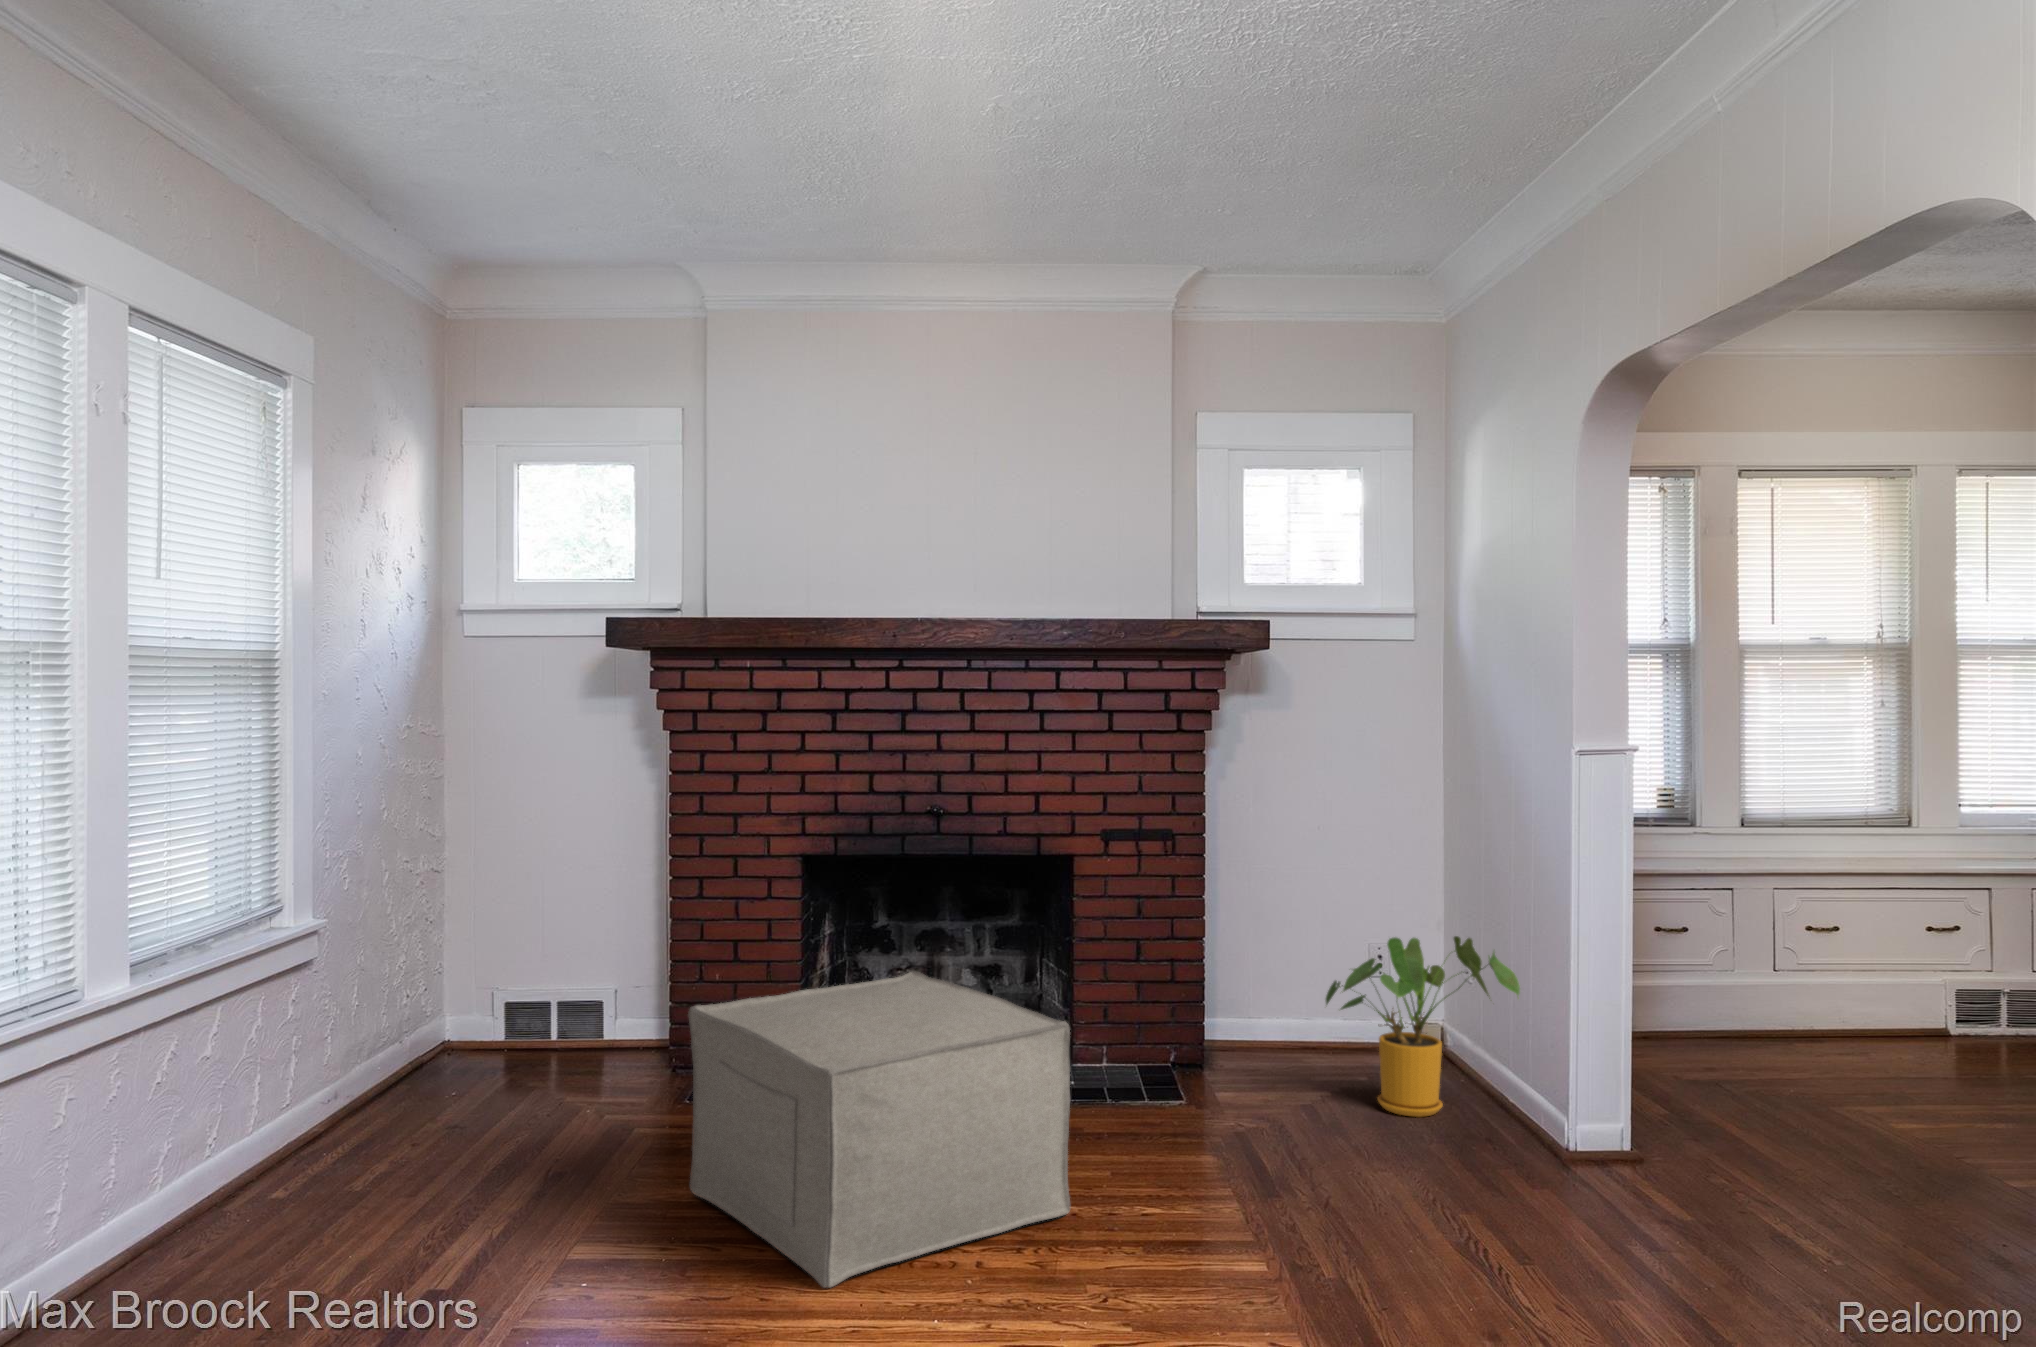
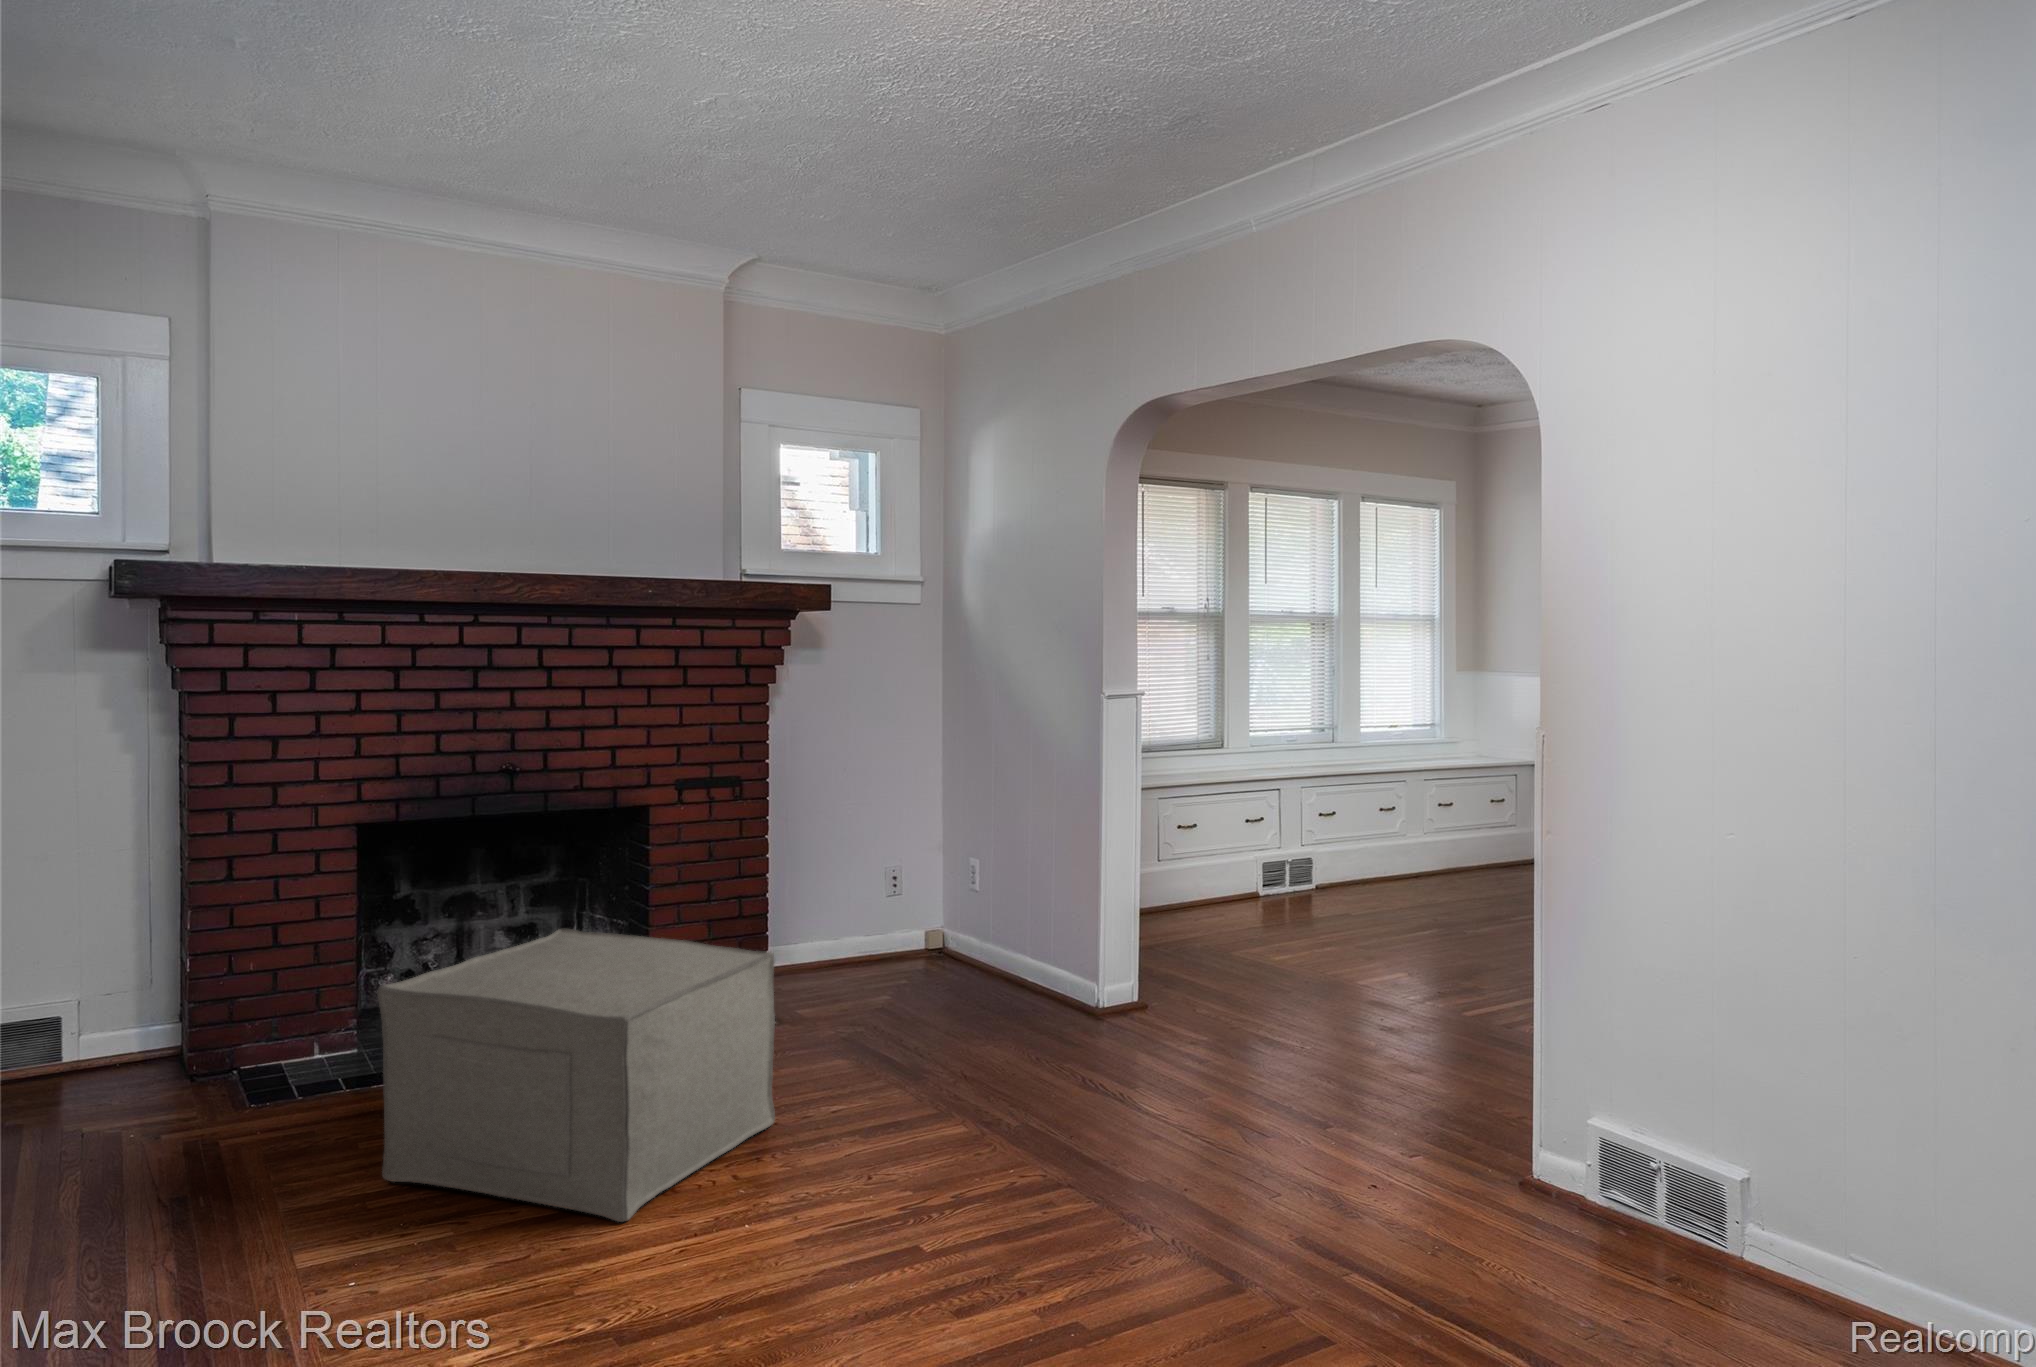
house plant: present [1326,936,1520,1117] -> none [892,852,1046,1005]

